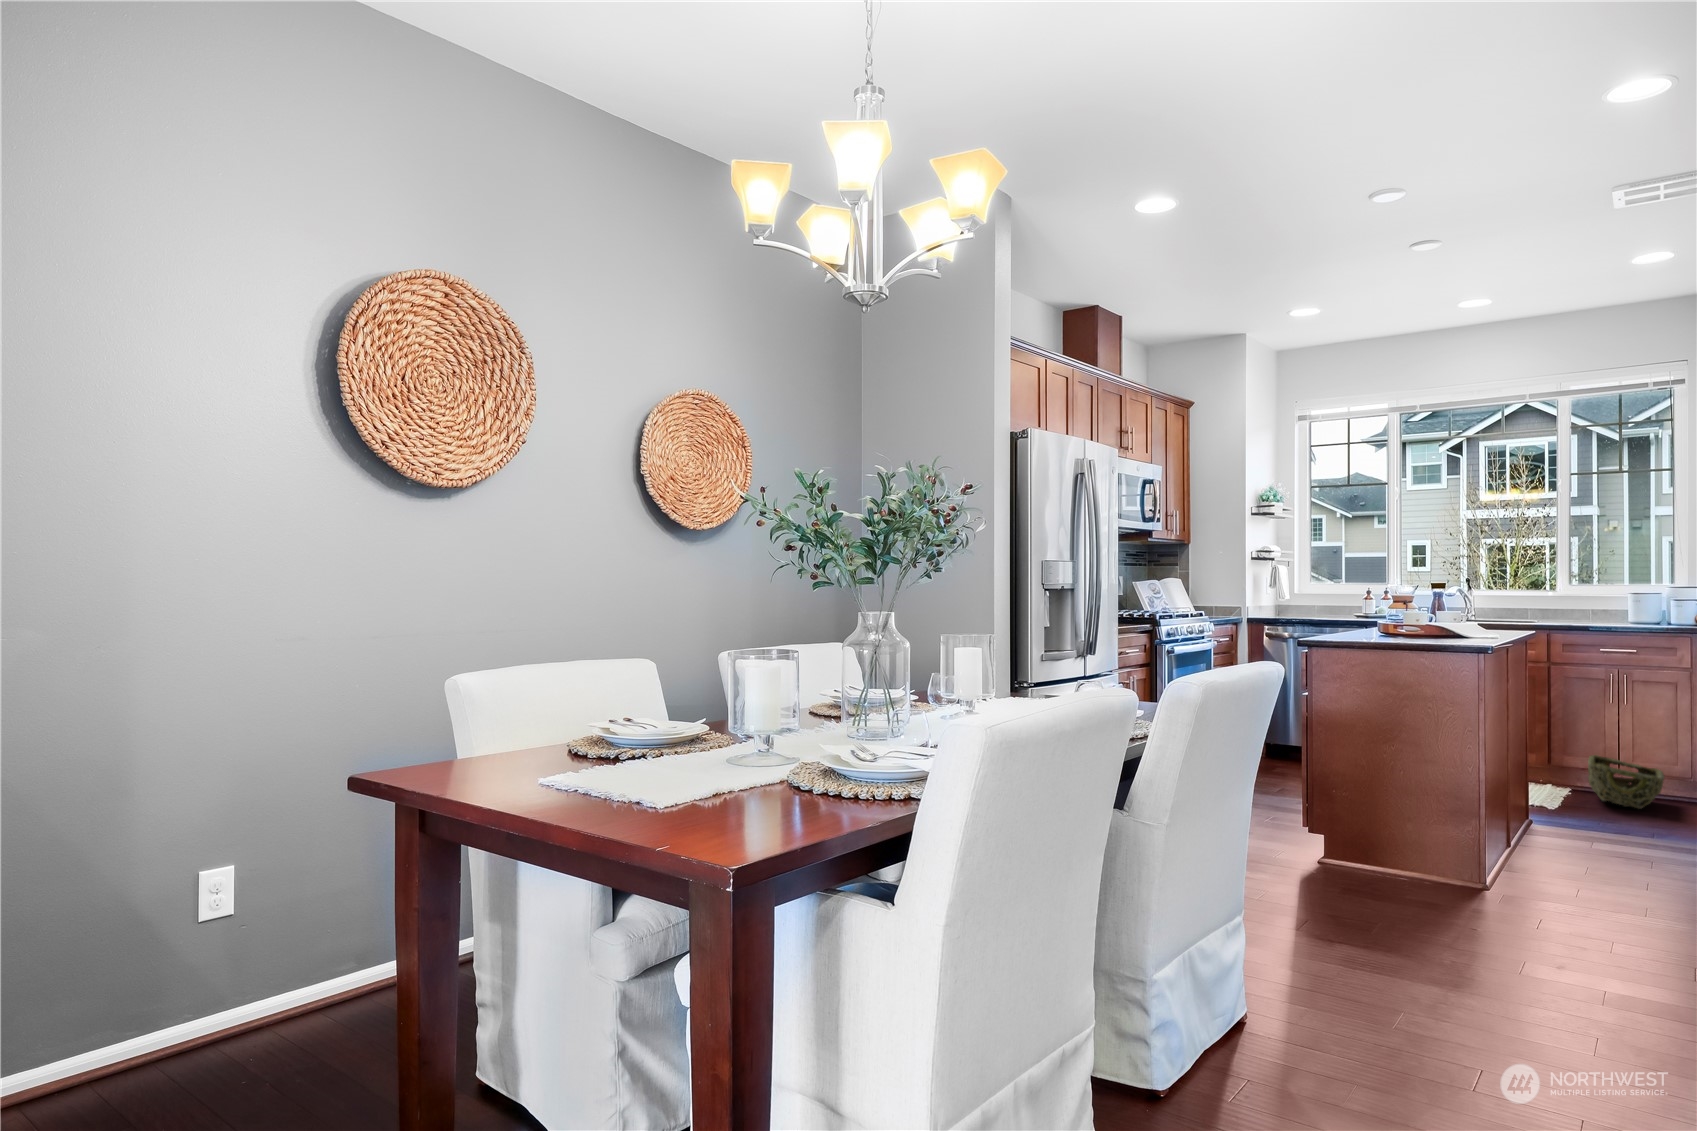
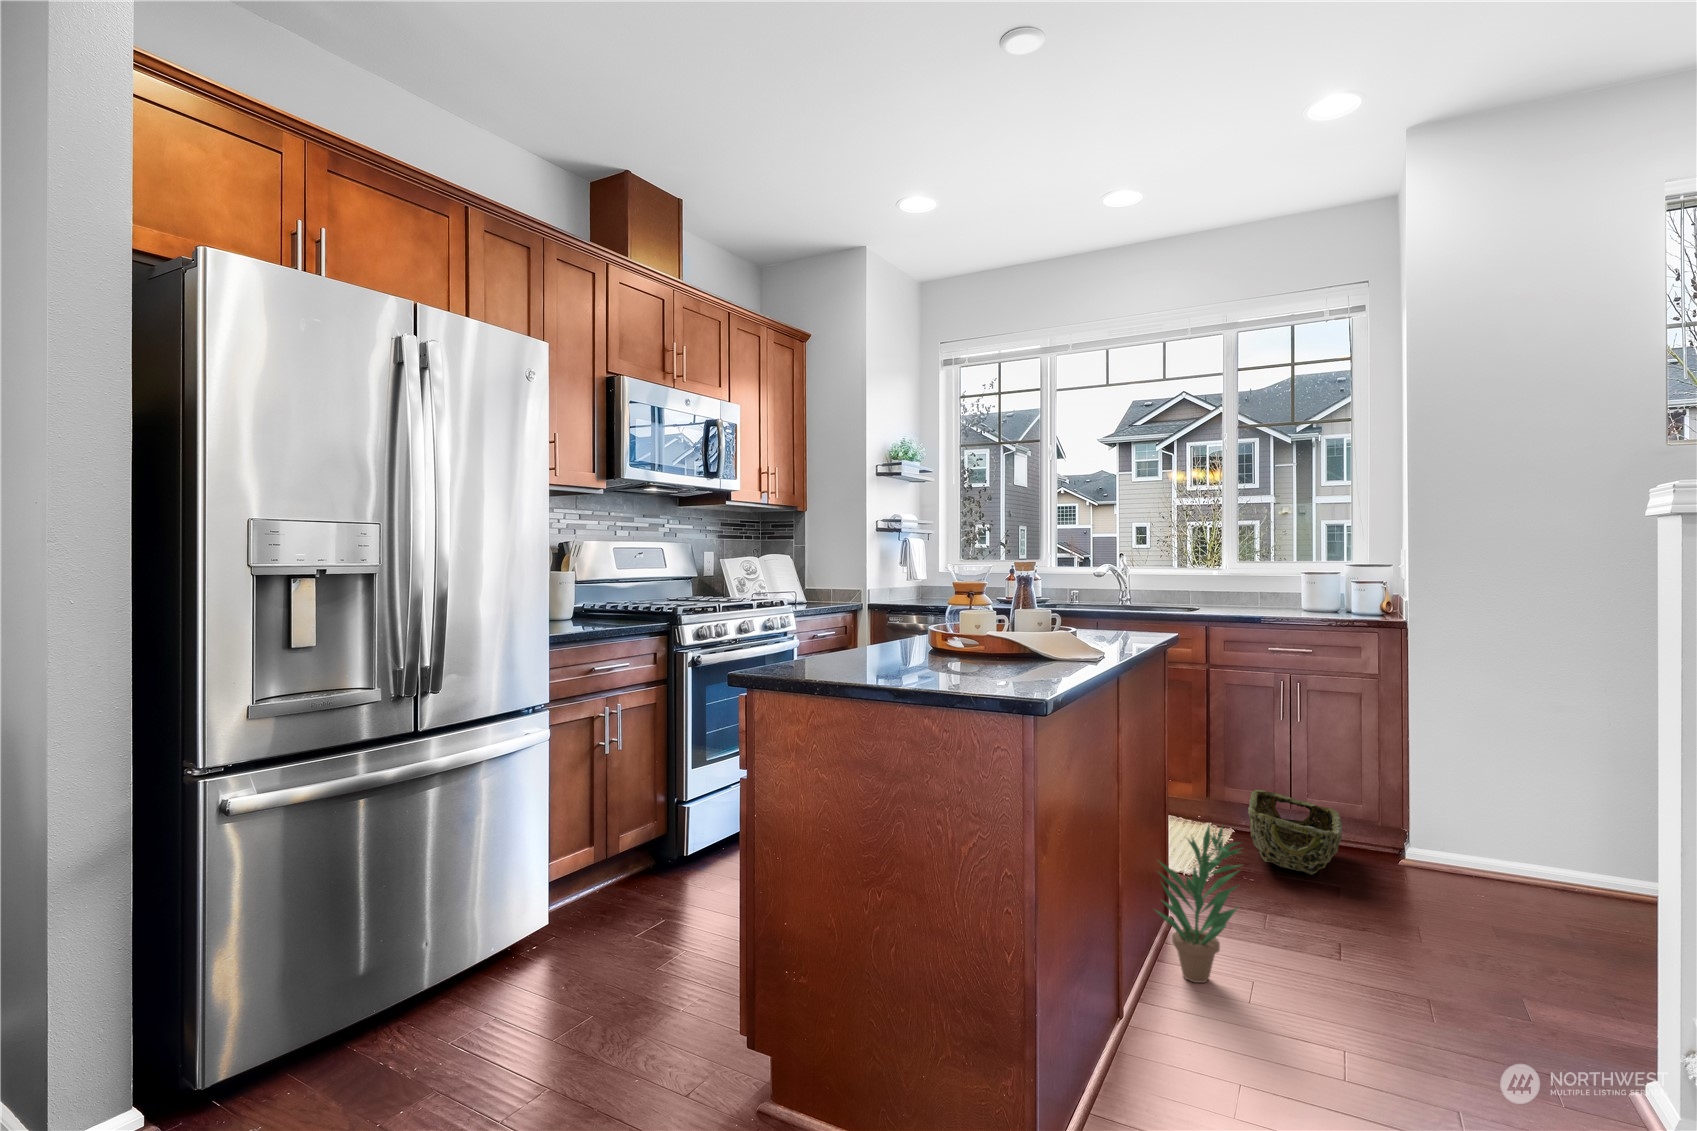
potted plant: none [1529,744,1592,843] -> present [1157,825,1241,983]

